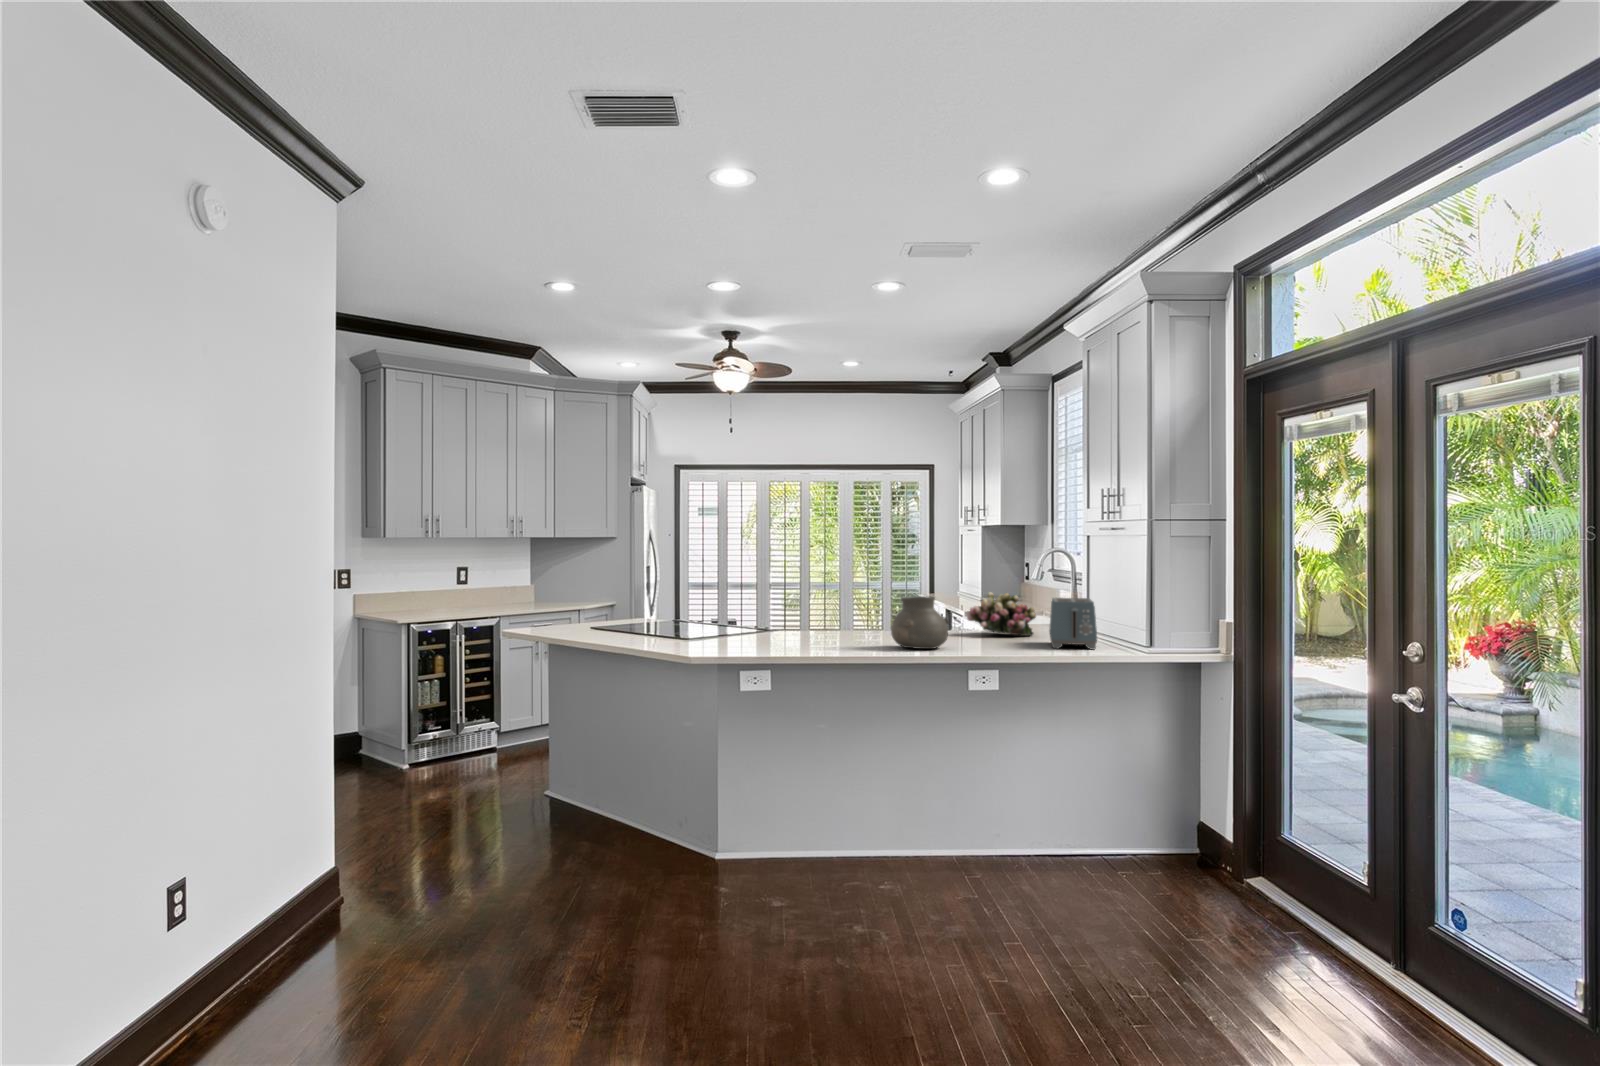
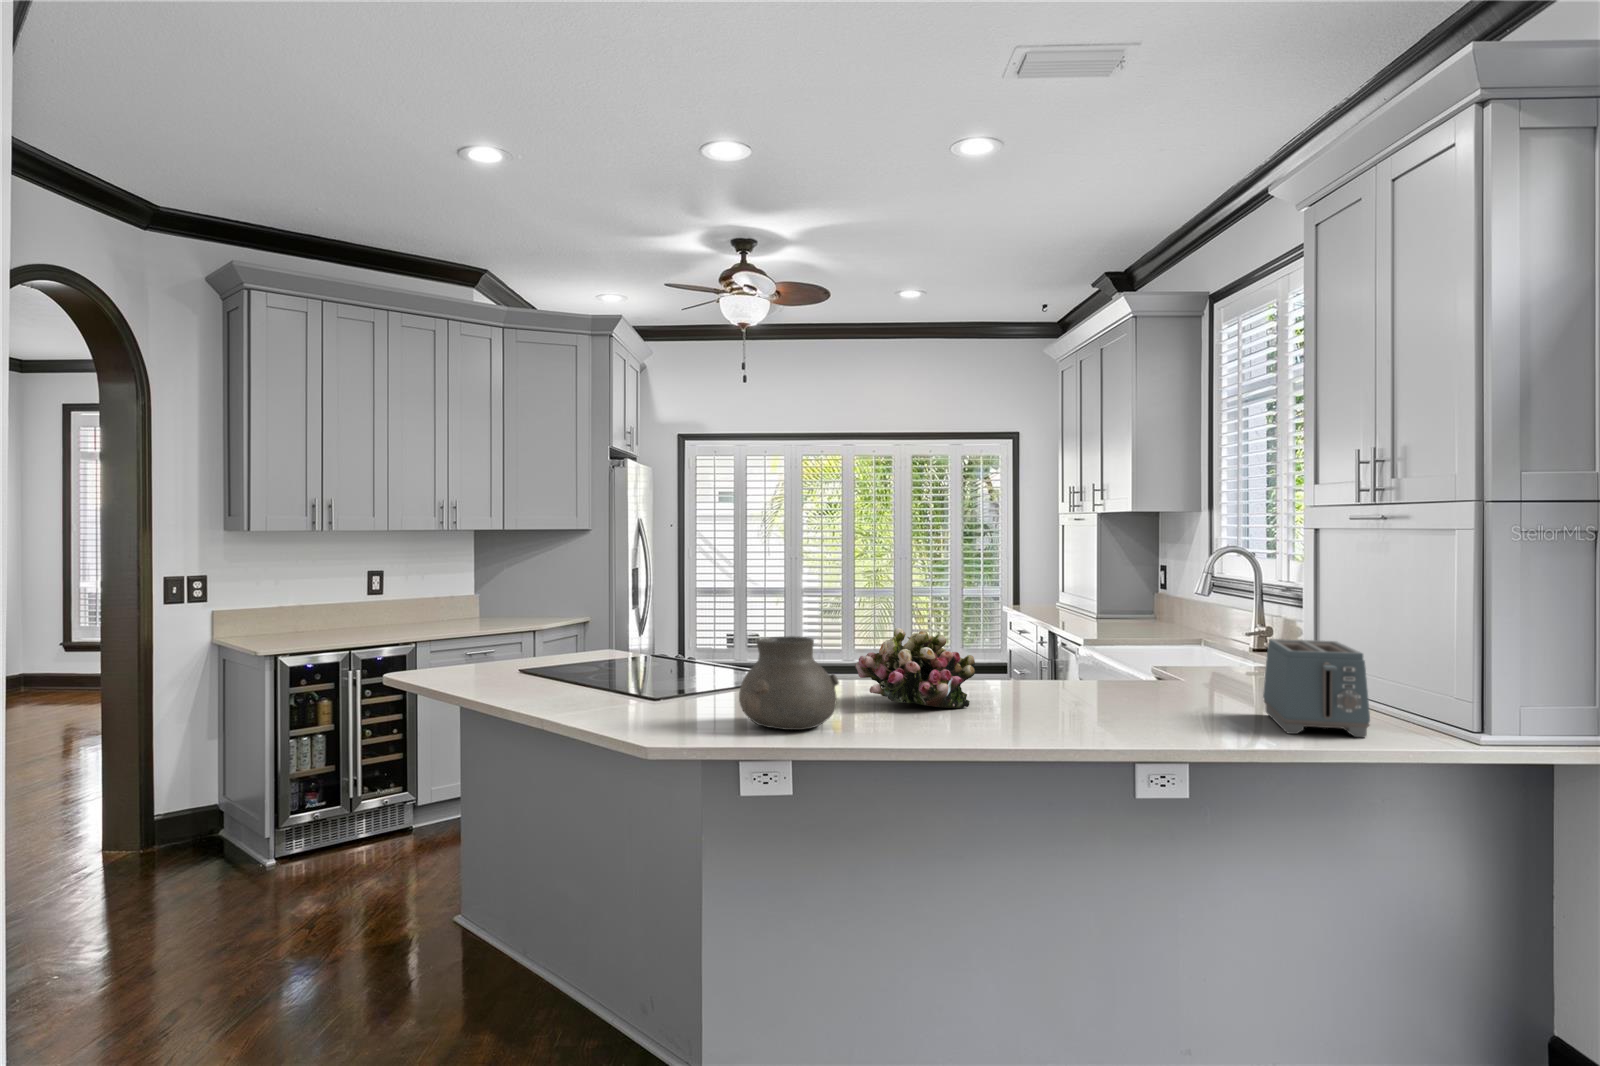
flower arrangement: present [966,592,1036,636] -> present [855,628,975,708]
vase: present [891,596,949,649] -> present [739,636,839,730]

